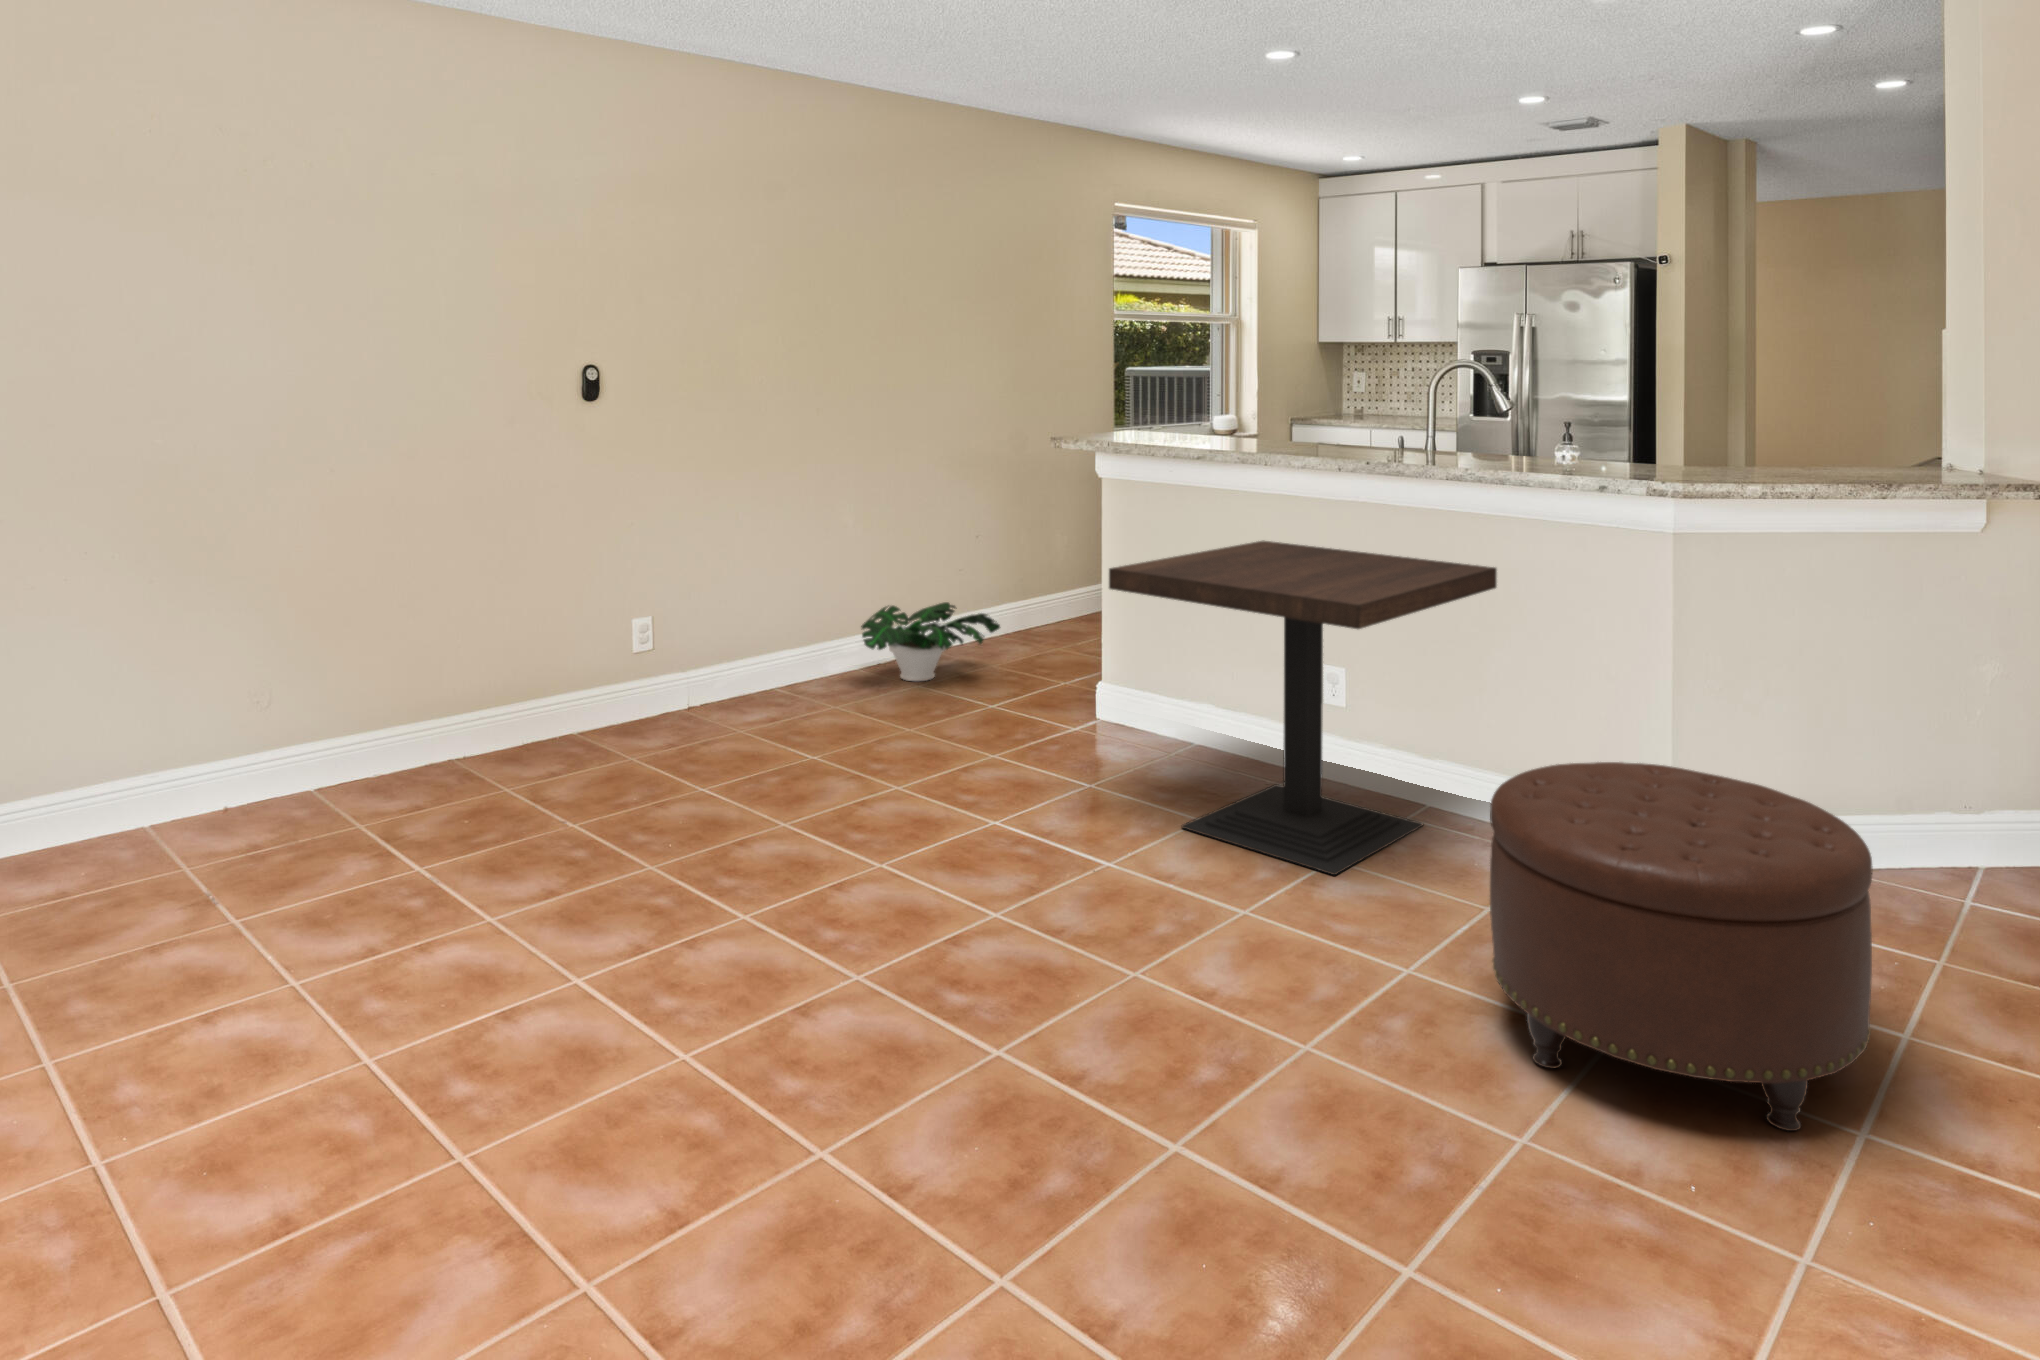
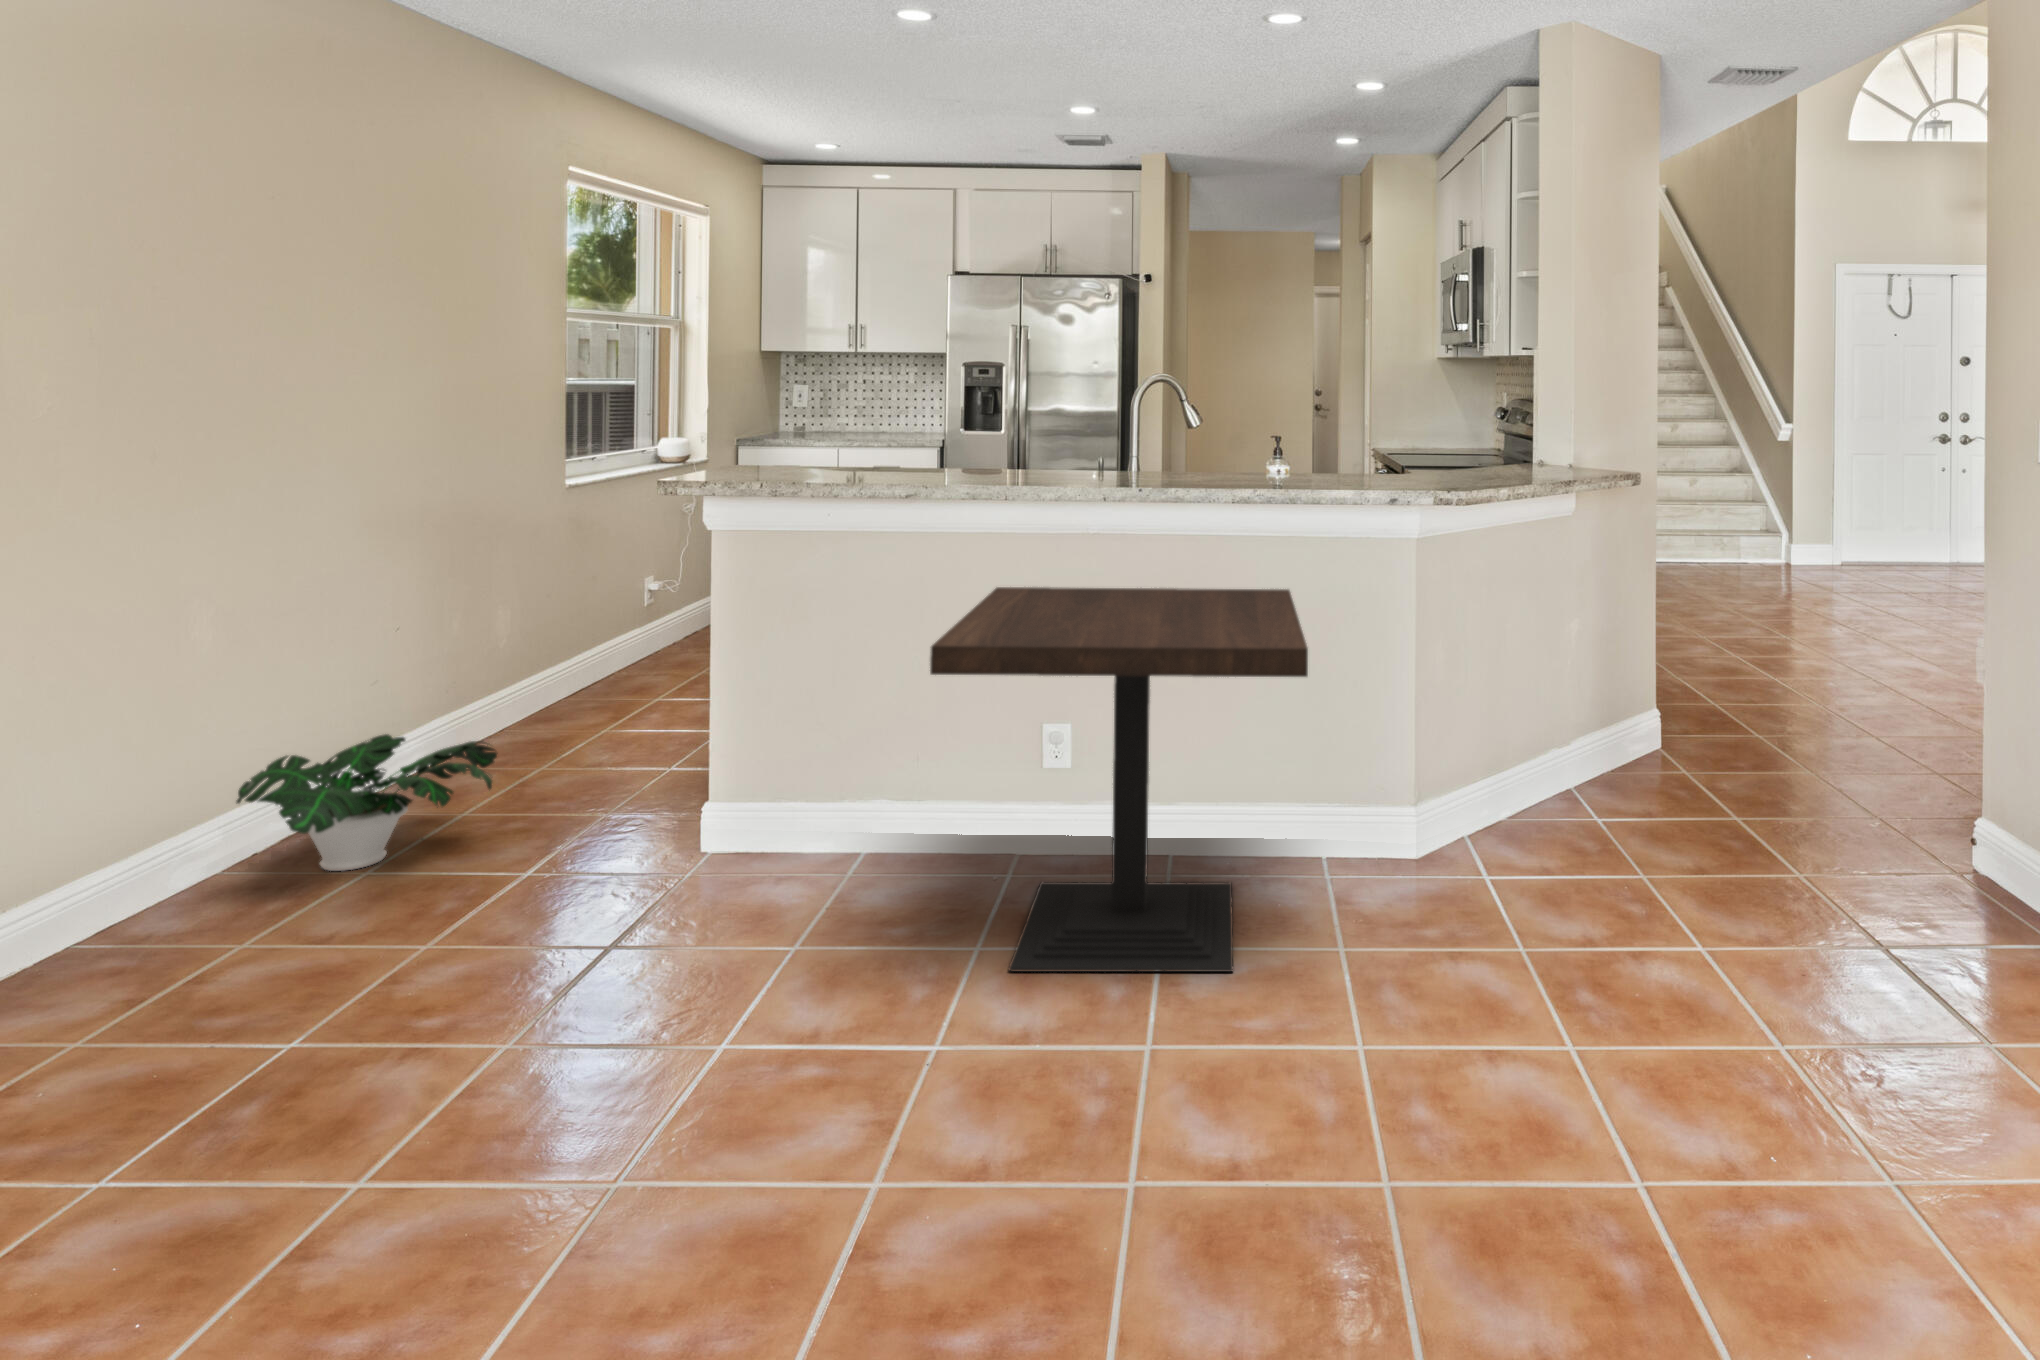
ottoman: present [1490,762,1873,1131] -> none [1510,764,1861,1107]

